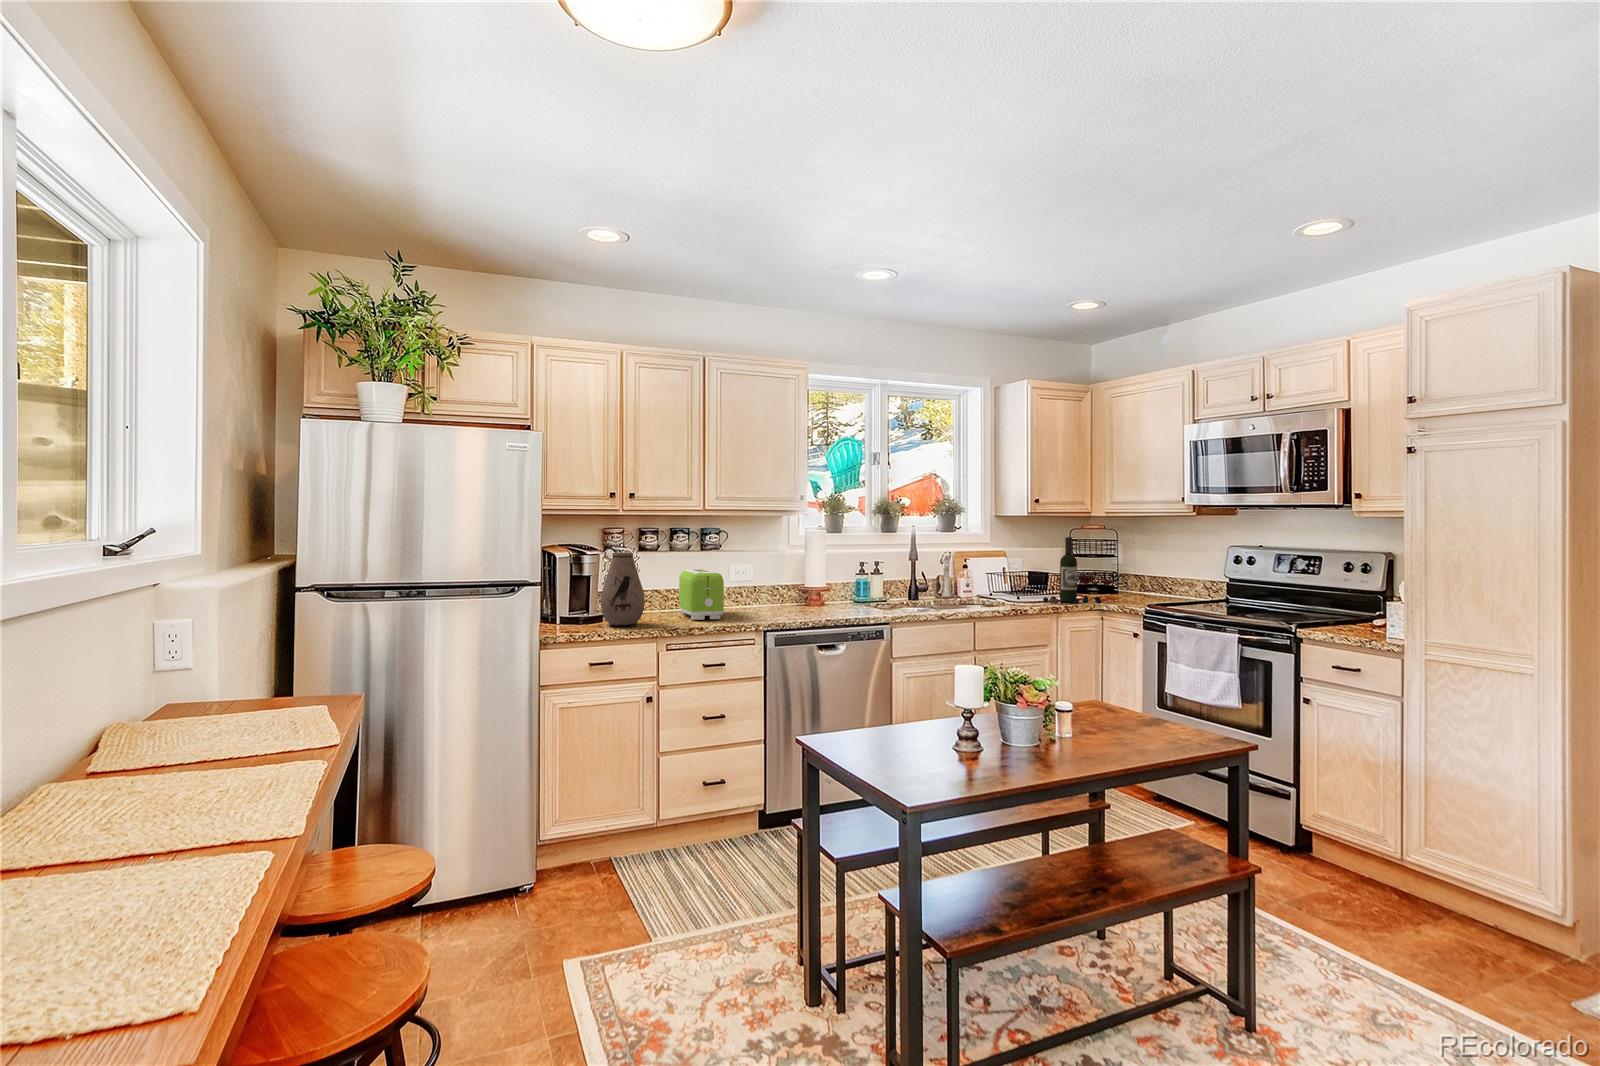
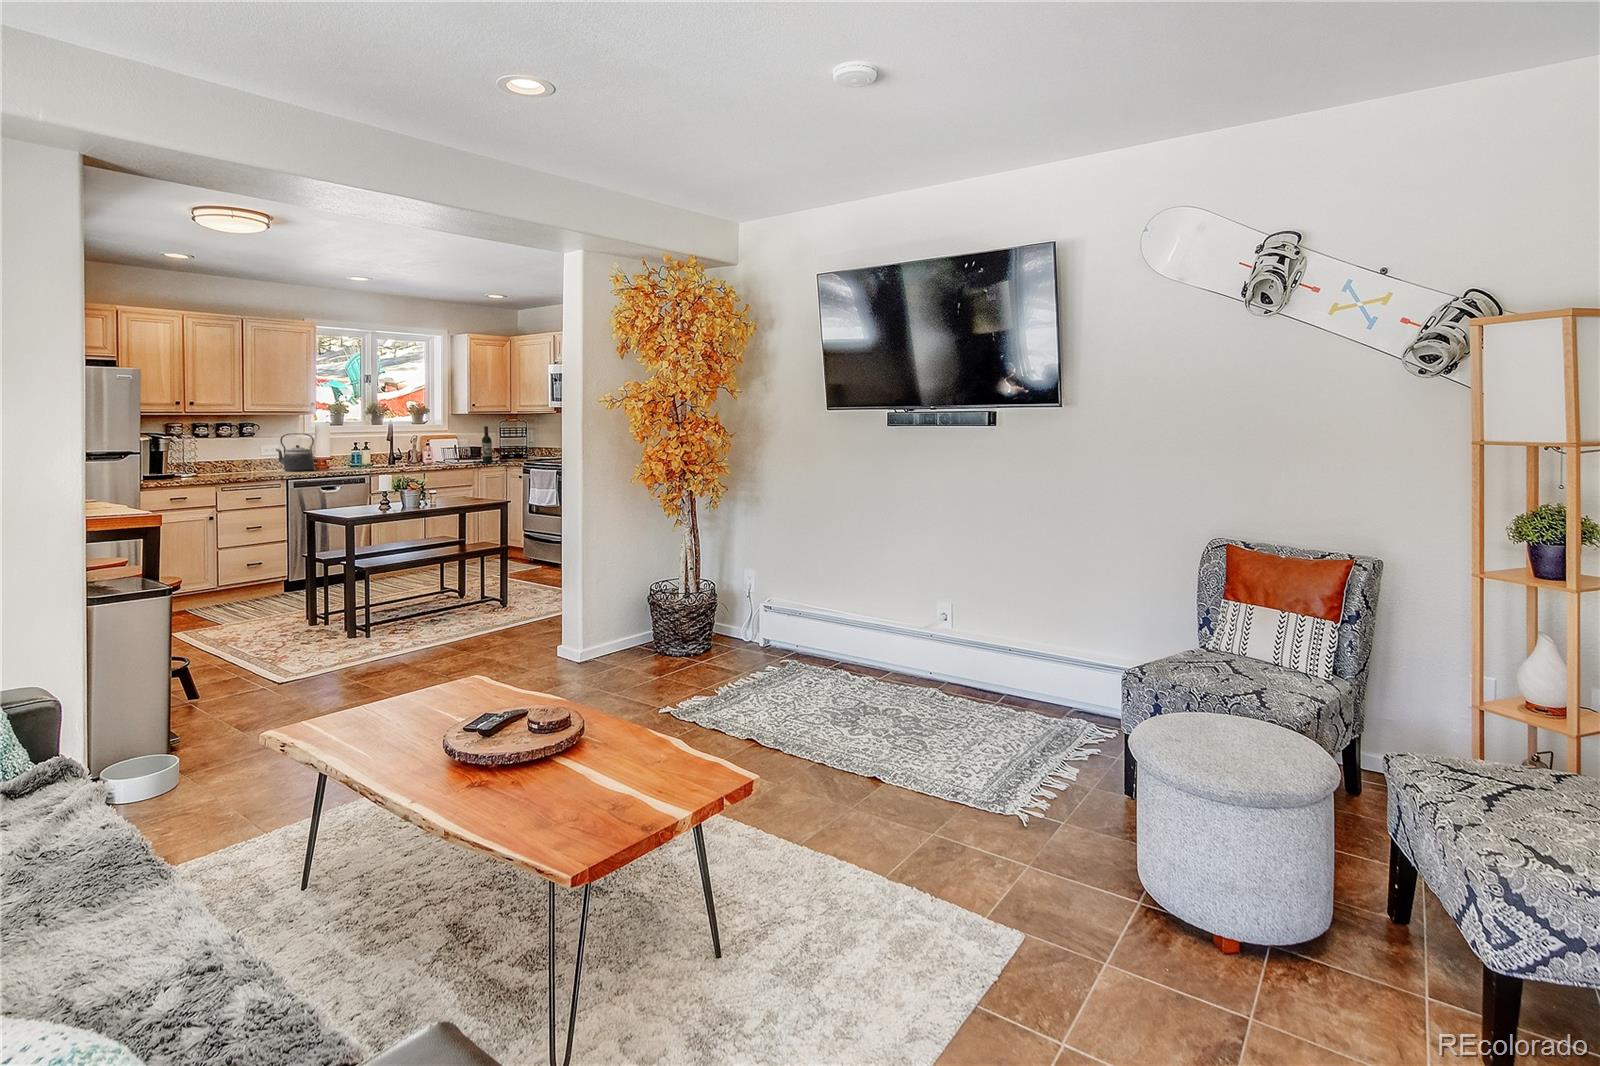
kettle: none [749,547,806,610] -> present [276,433,315,471]
vase: present [601,553,645,627] -> none [175,437,205,479]
toaster: present [679,569,724,620] -> none [226,447,259,475]

